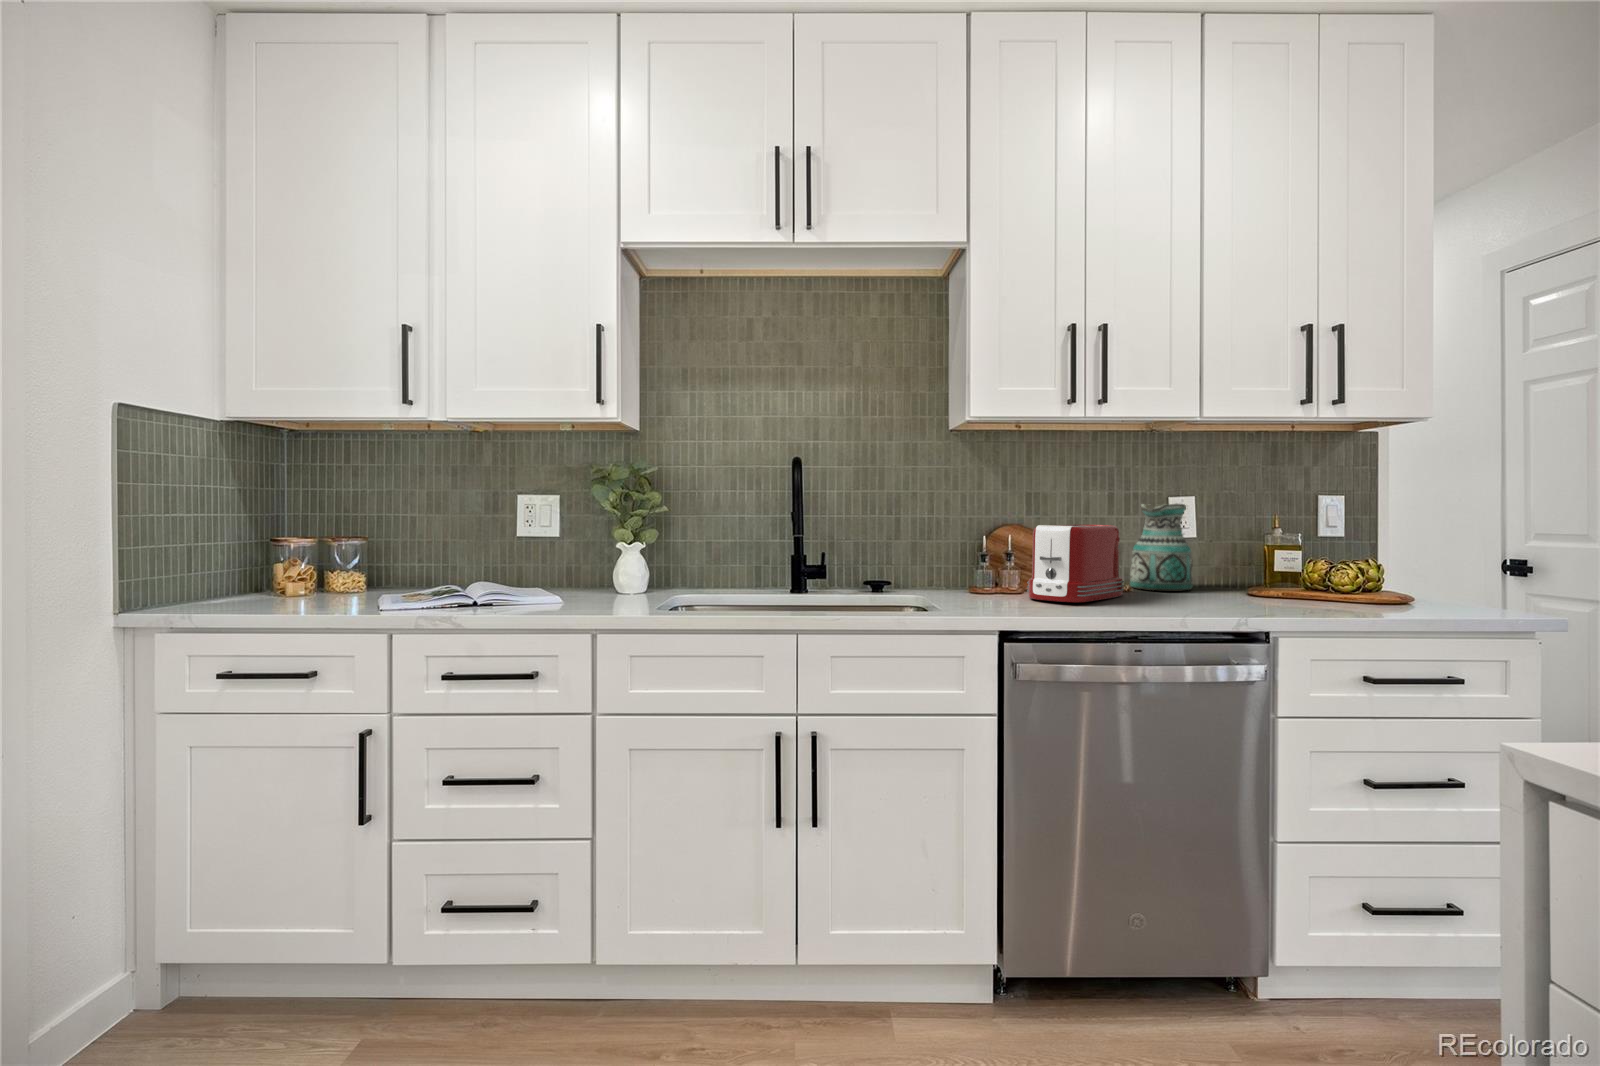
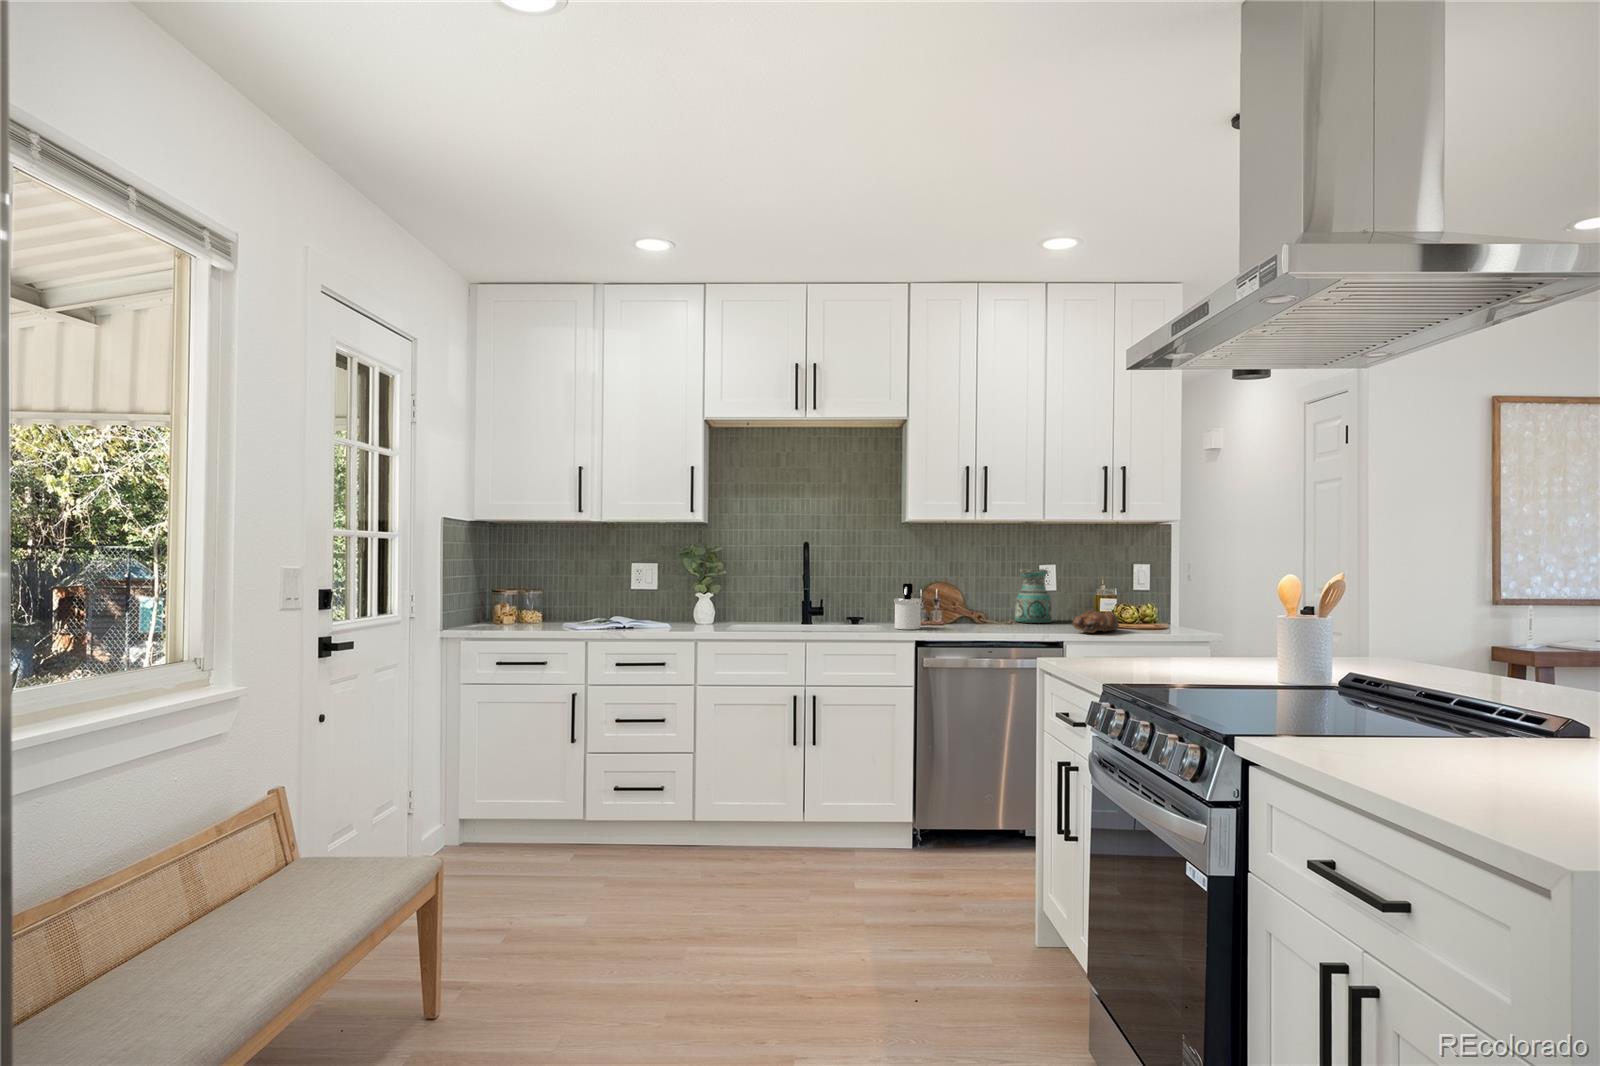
toaster: present [1027,525,1124,602] -> none [944,582,1004,628]
soap dispenser: none [947,527,994,606] -> present [894,583,922,629]
bread loaf: none [1261,573,1338,613] -> present [1072,611,1119,633]

